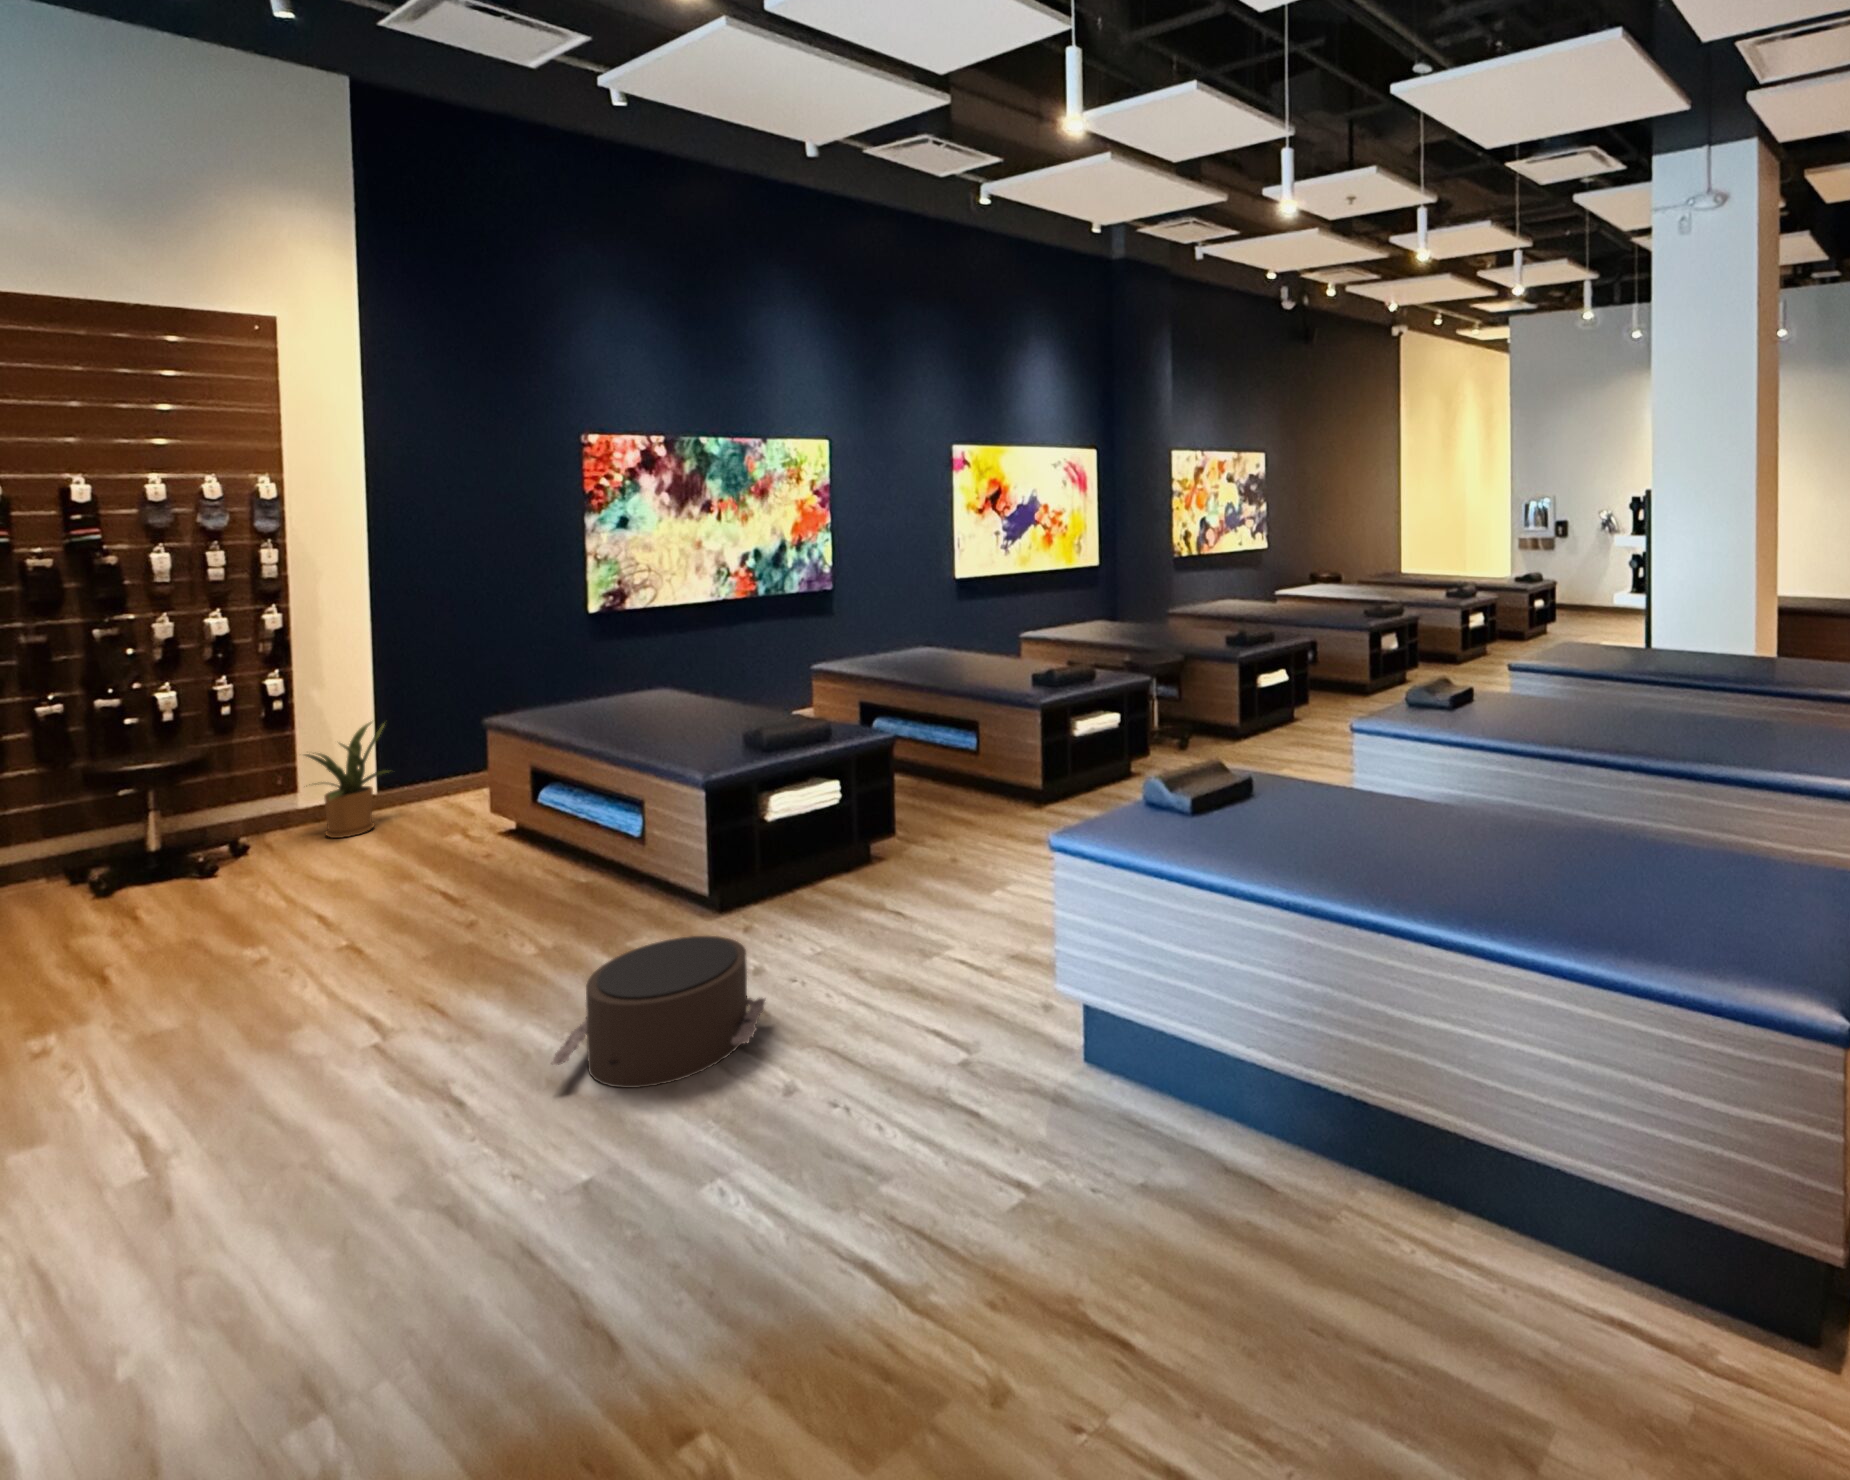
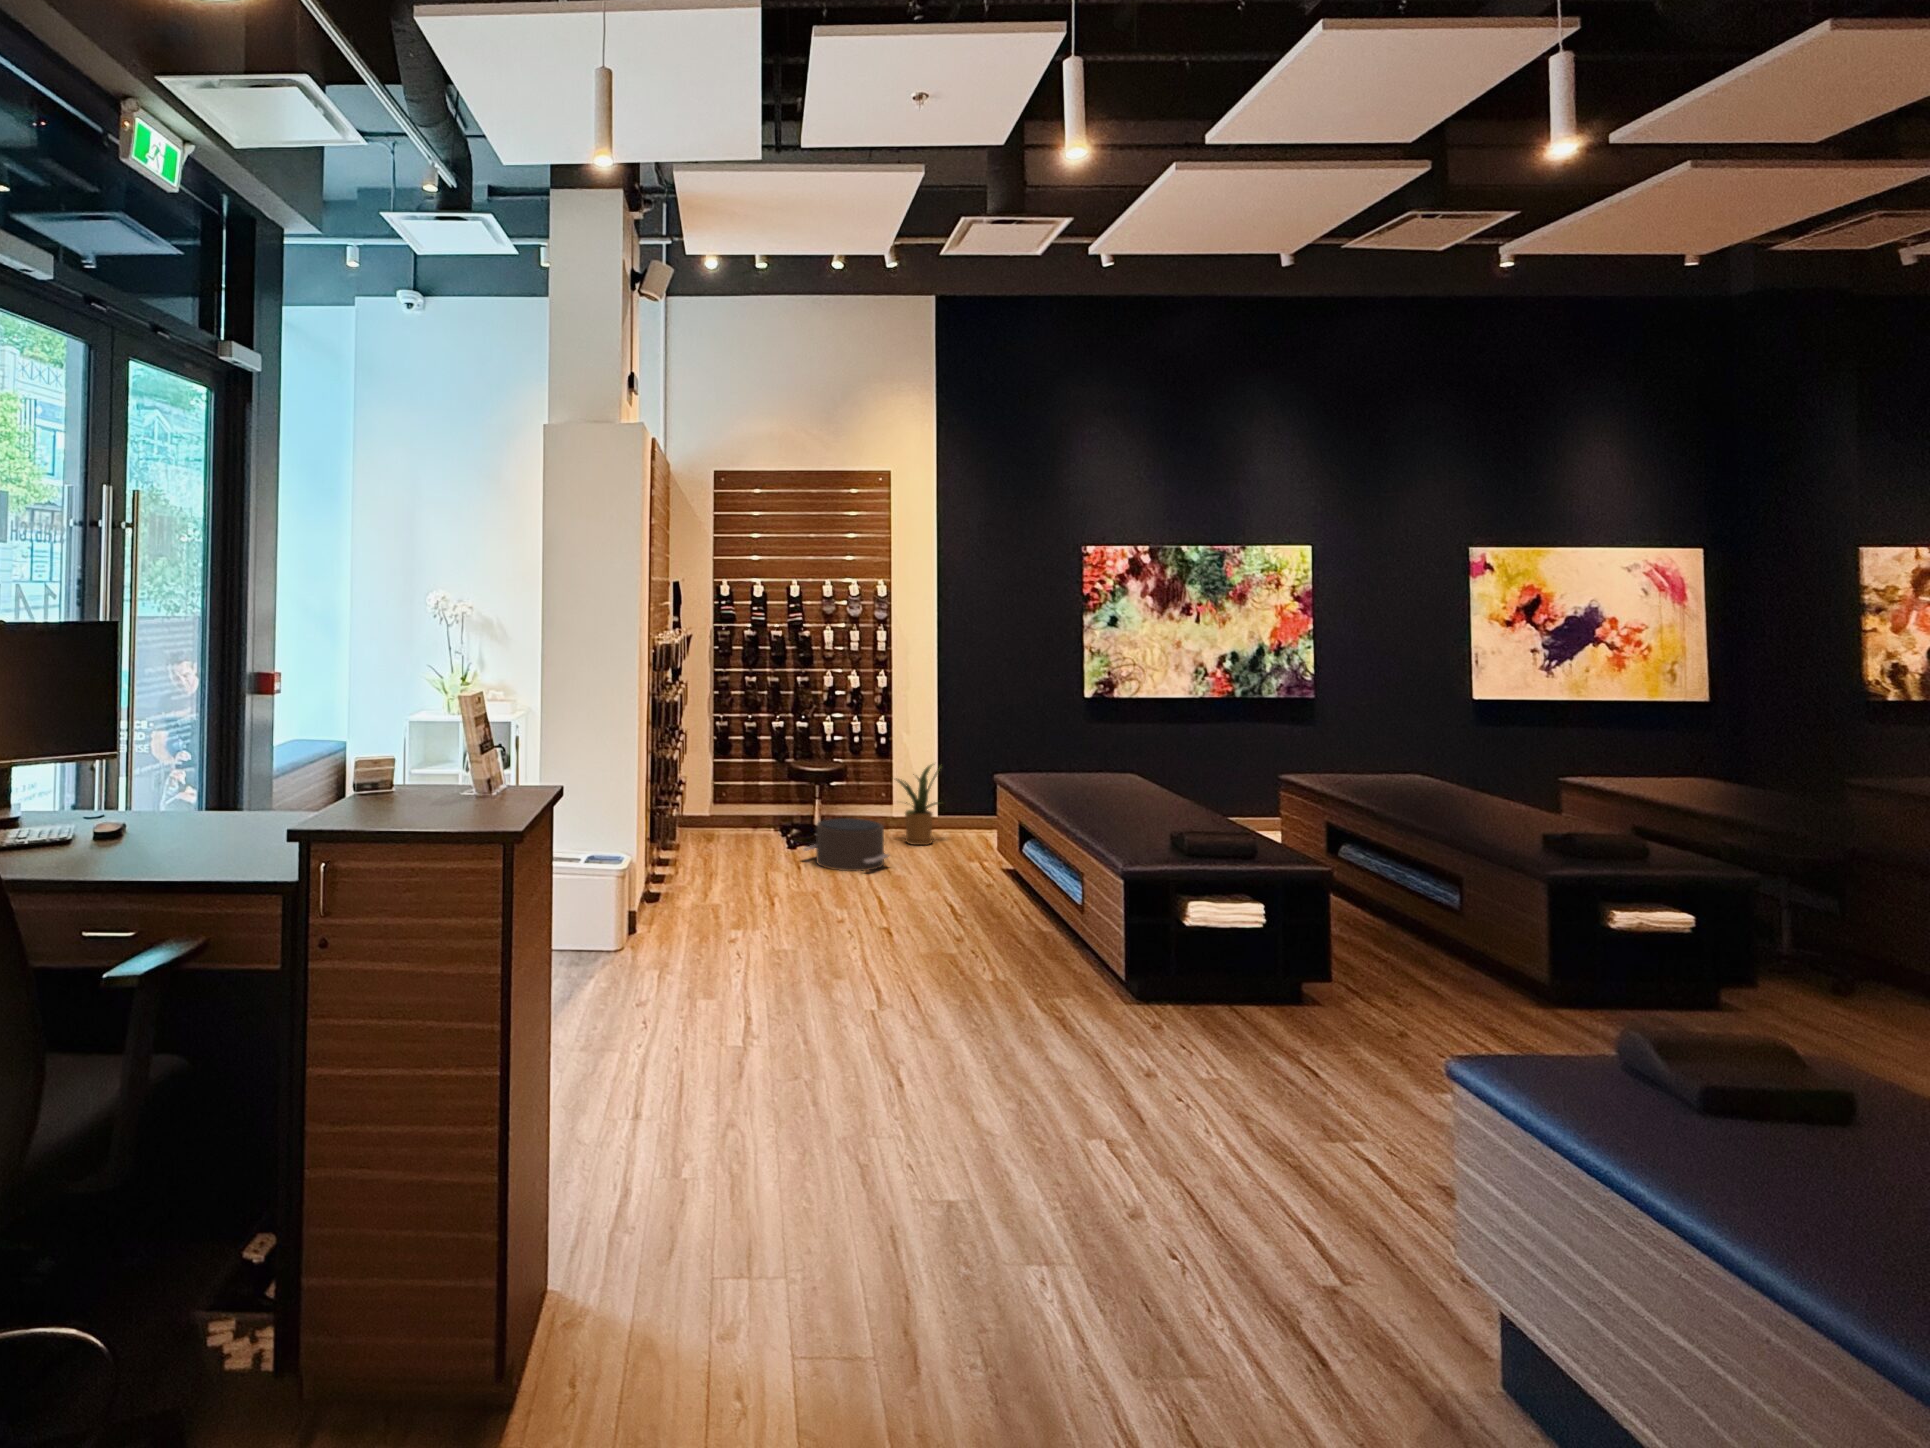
pouf: present [552,936,765,1088] -> present [803,818,889,871]

